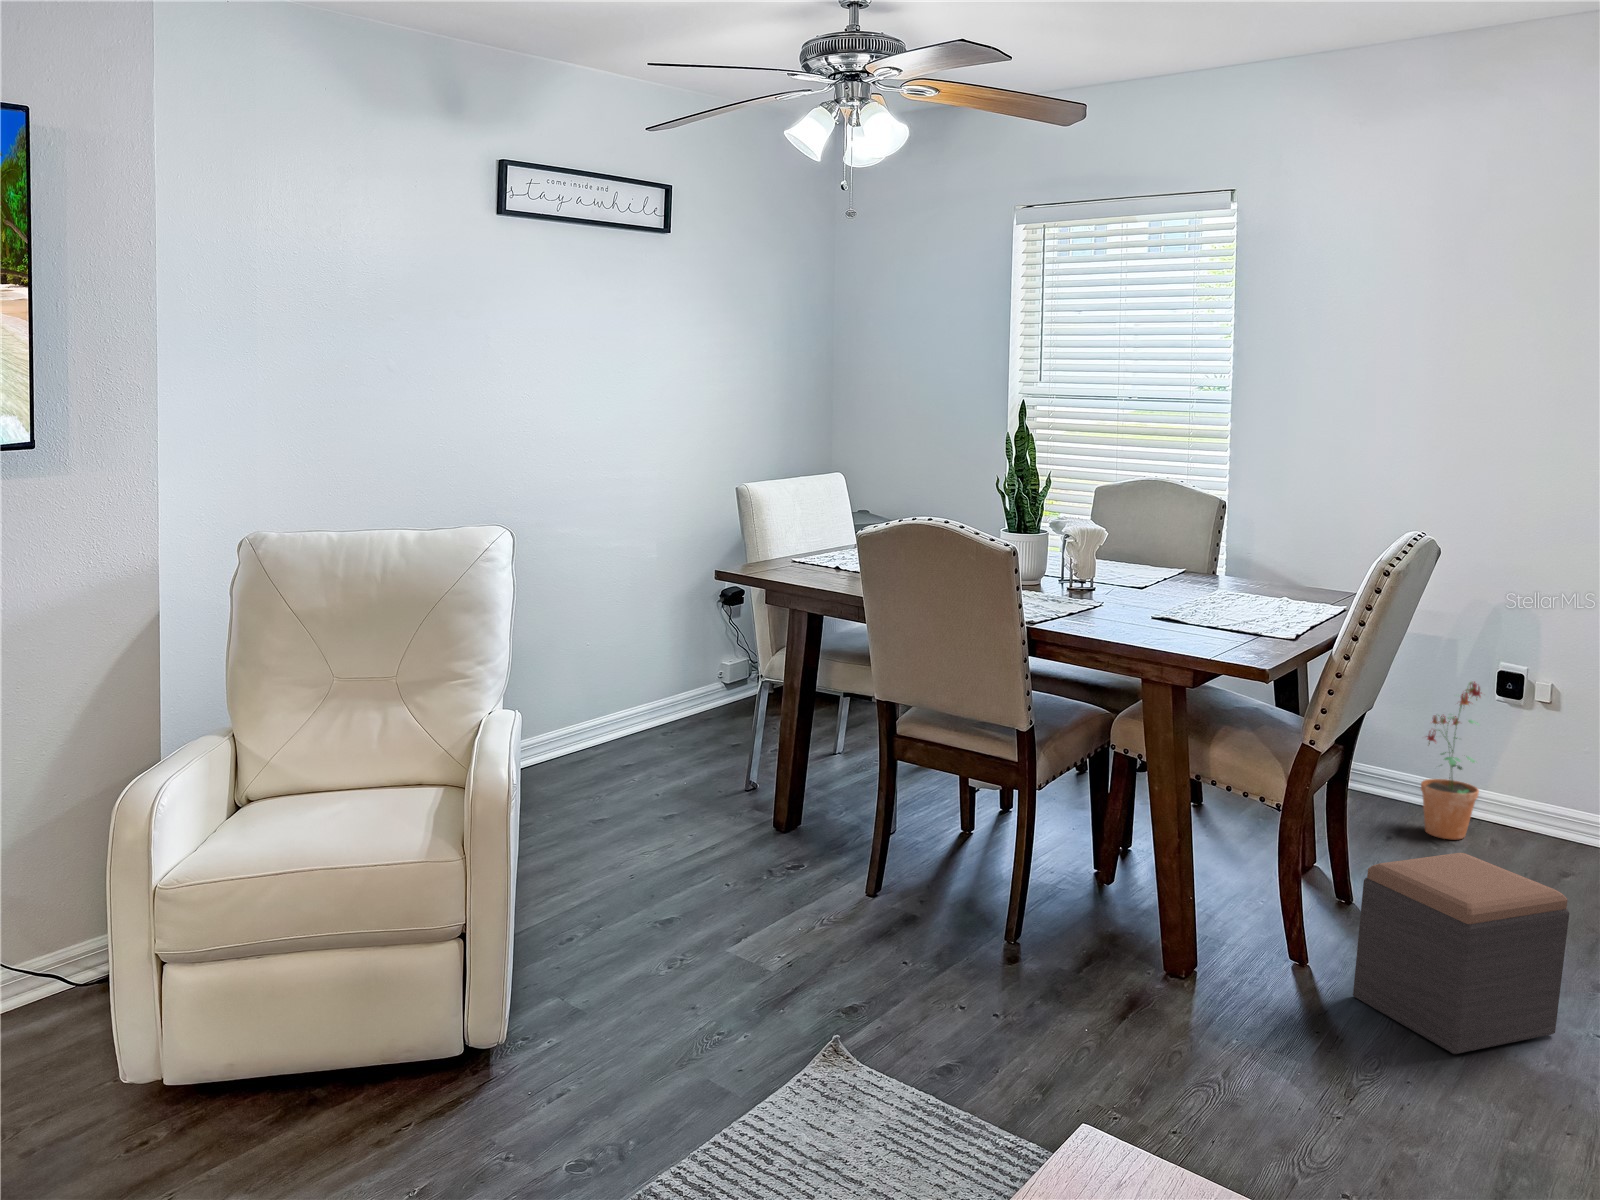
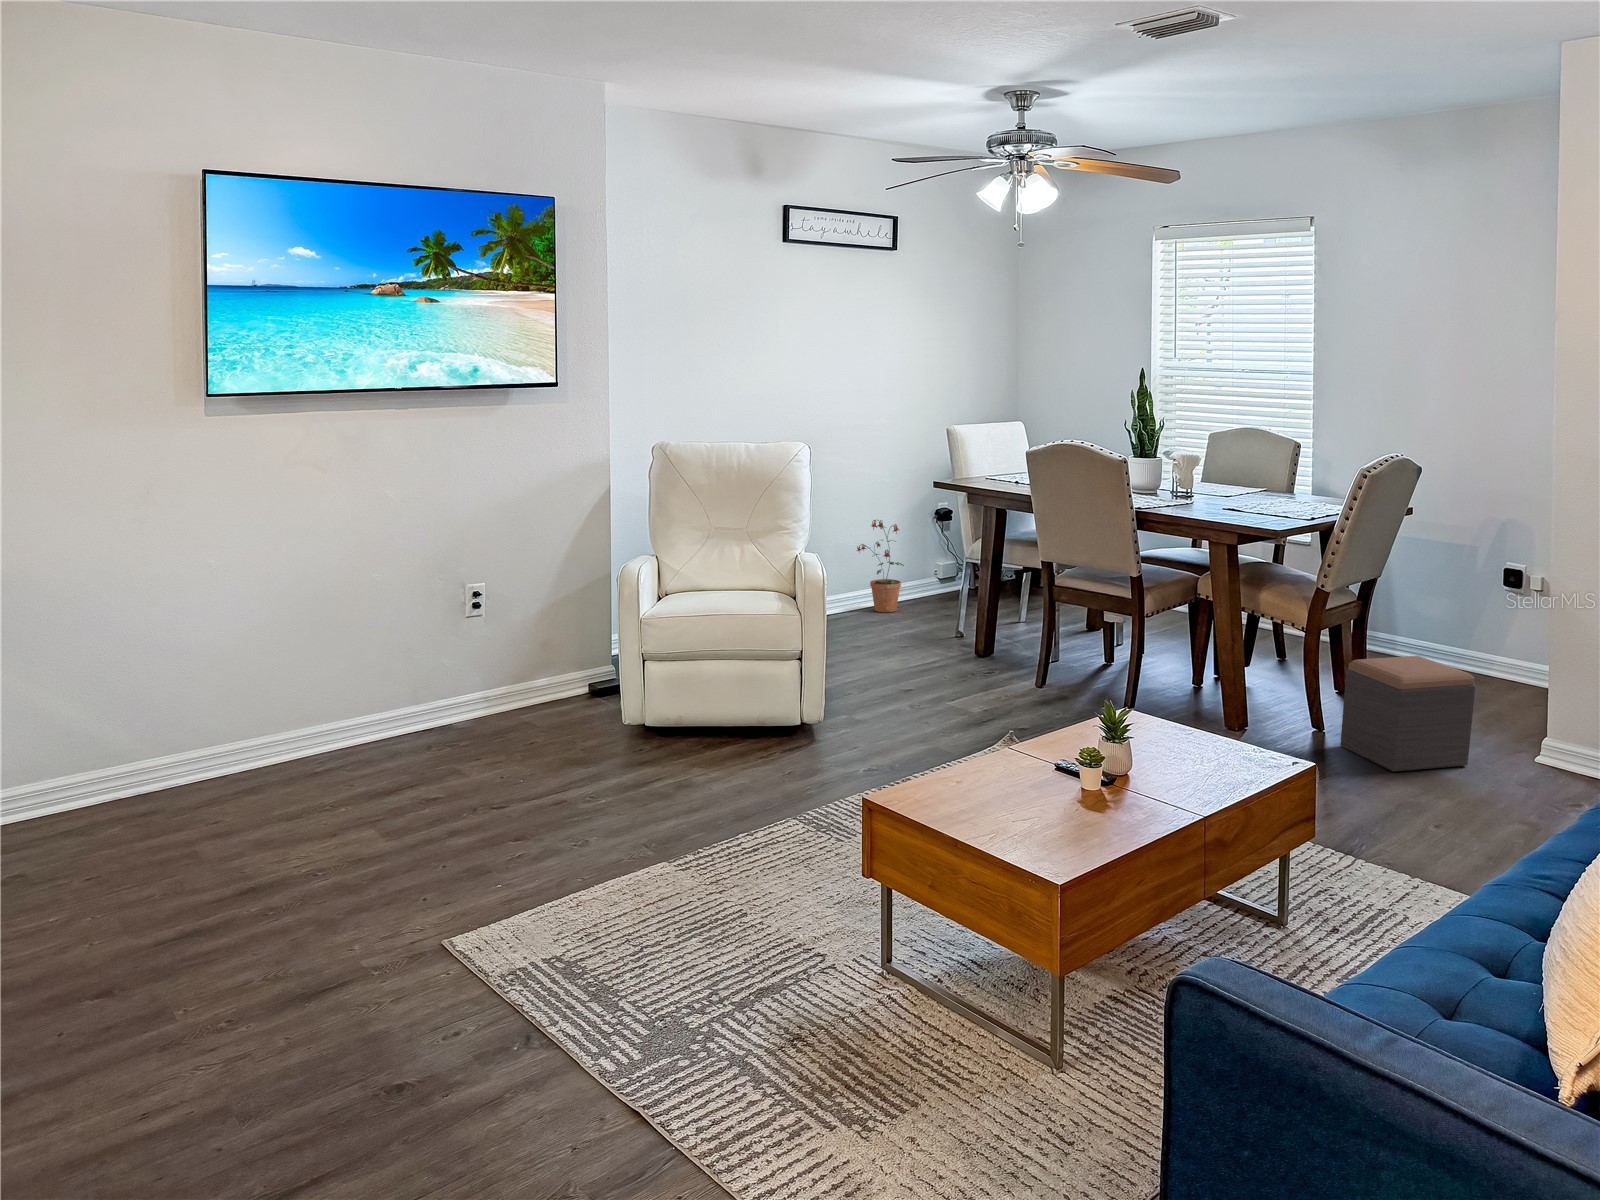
potted plant: present [1421,682,1481,840] -> present [857,520,904,612]

